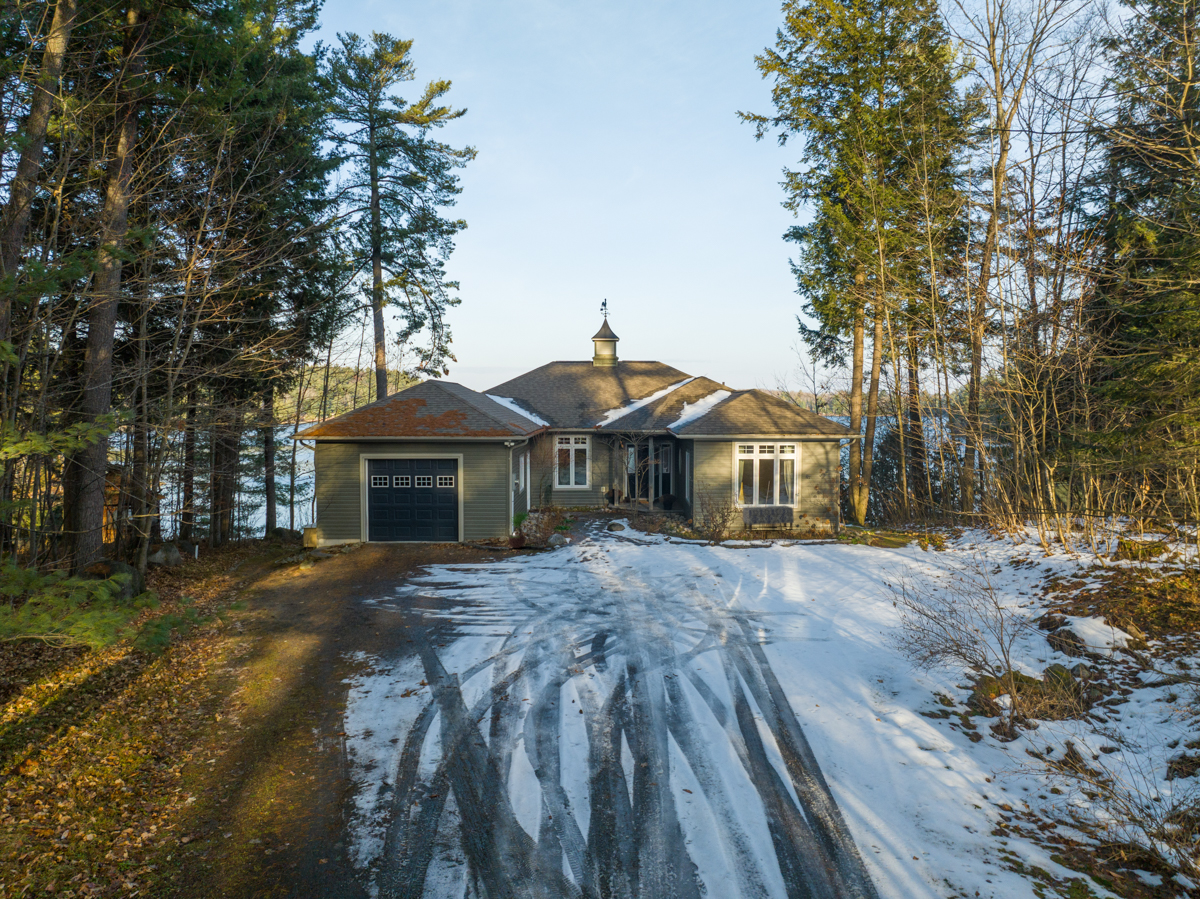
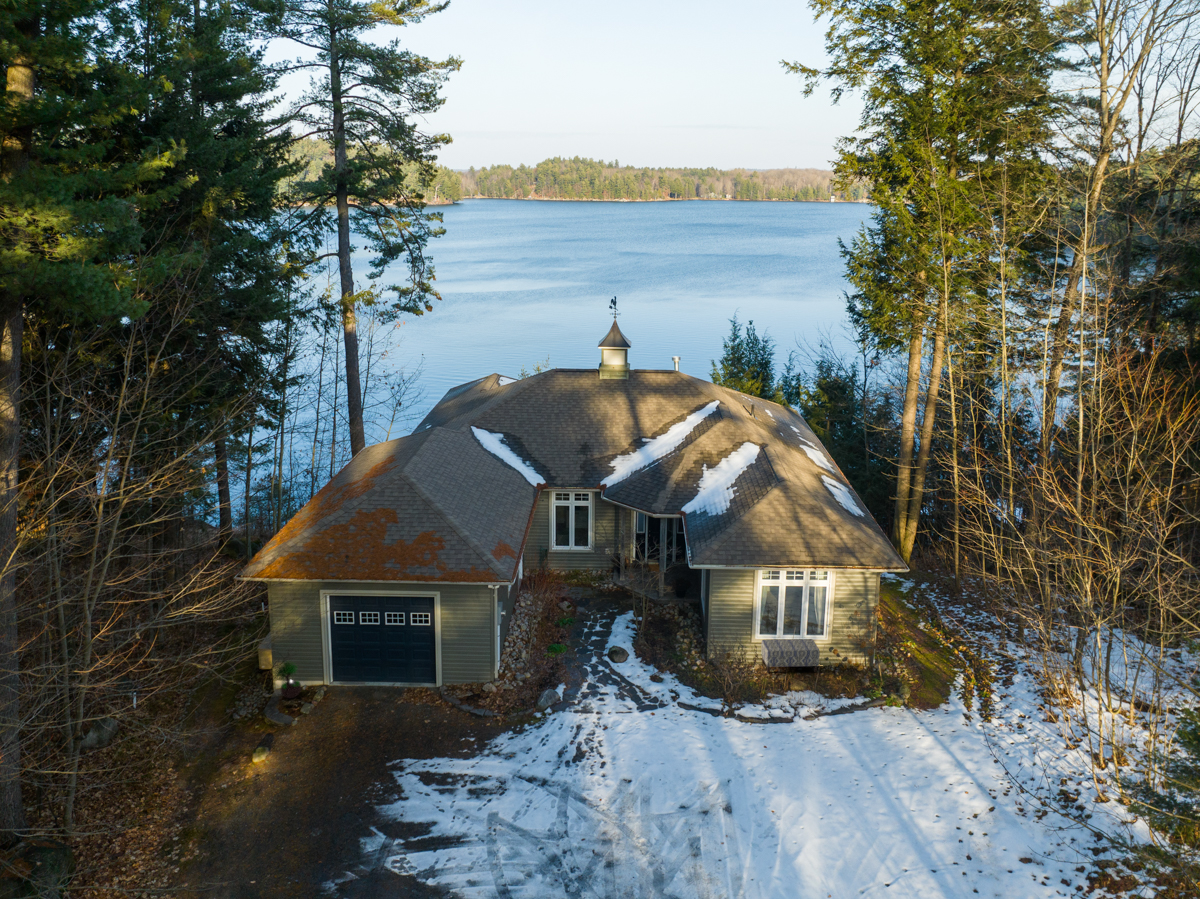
potted tree: present [508,513,527,548] -> present [275,662,301,698]

